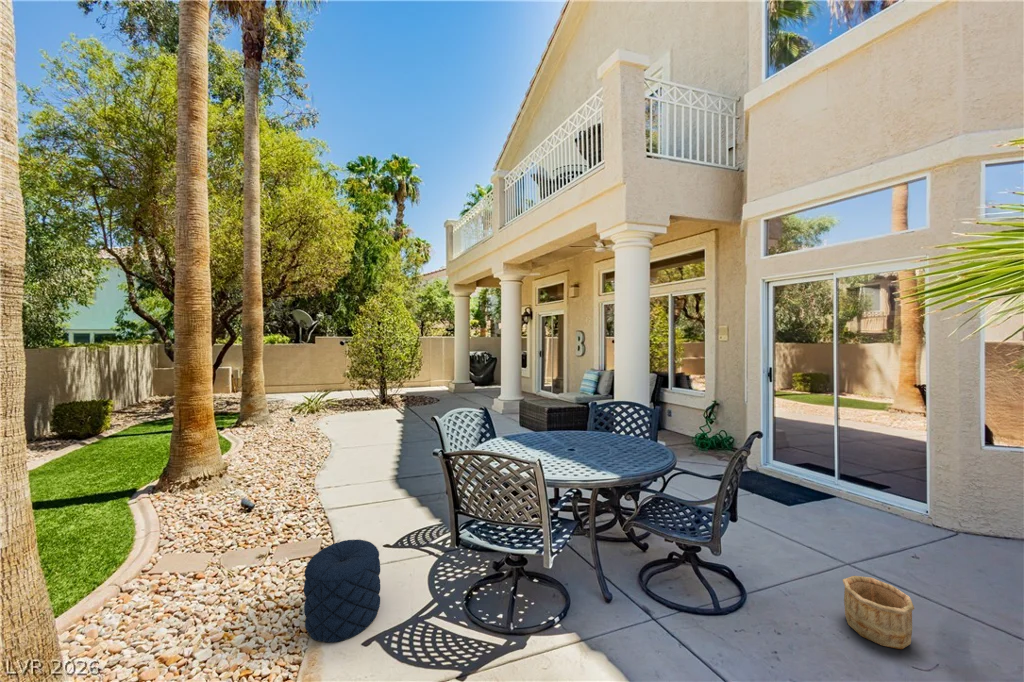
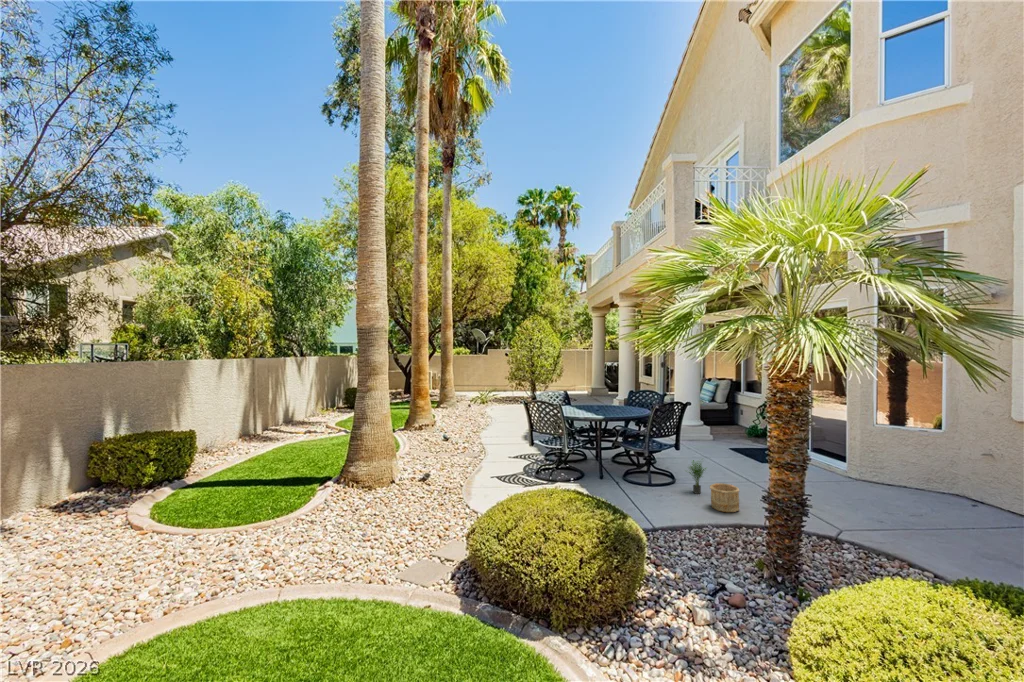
potted plant: none [755,518,799,587] -> present [689,460,706,494]
pouf: present [304,540,380,643] -> none [465,441,495,474]

